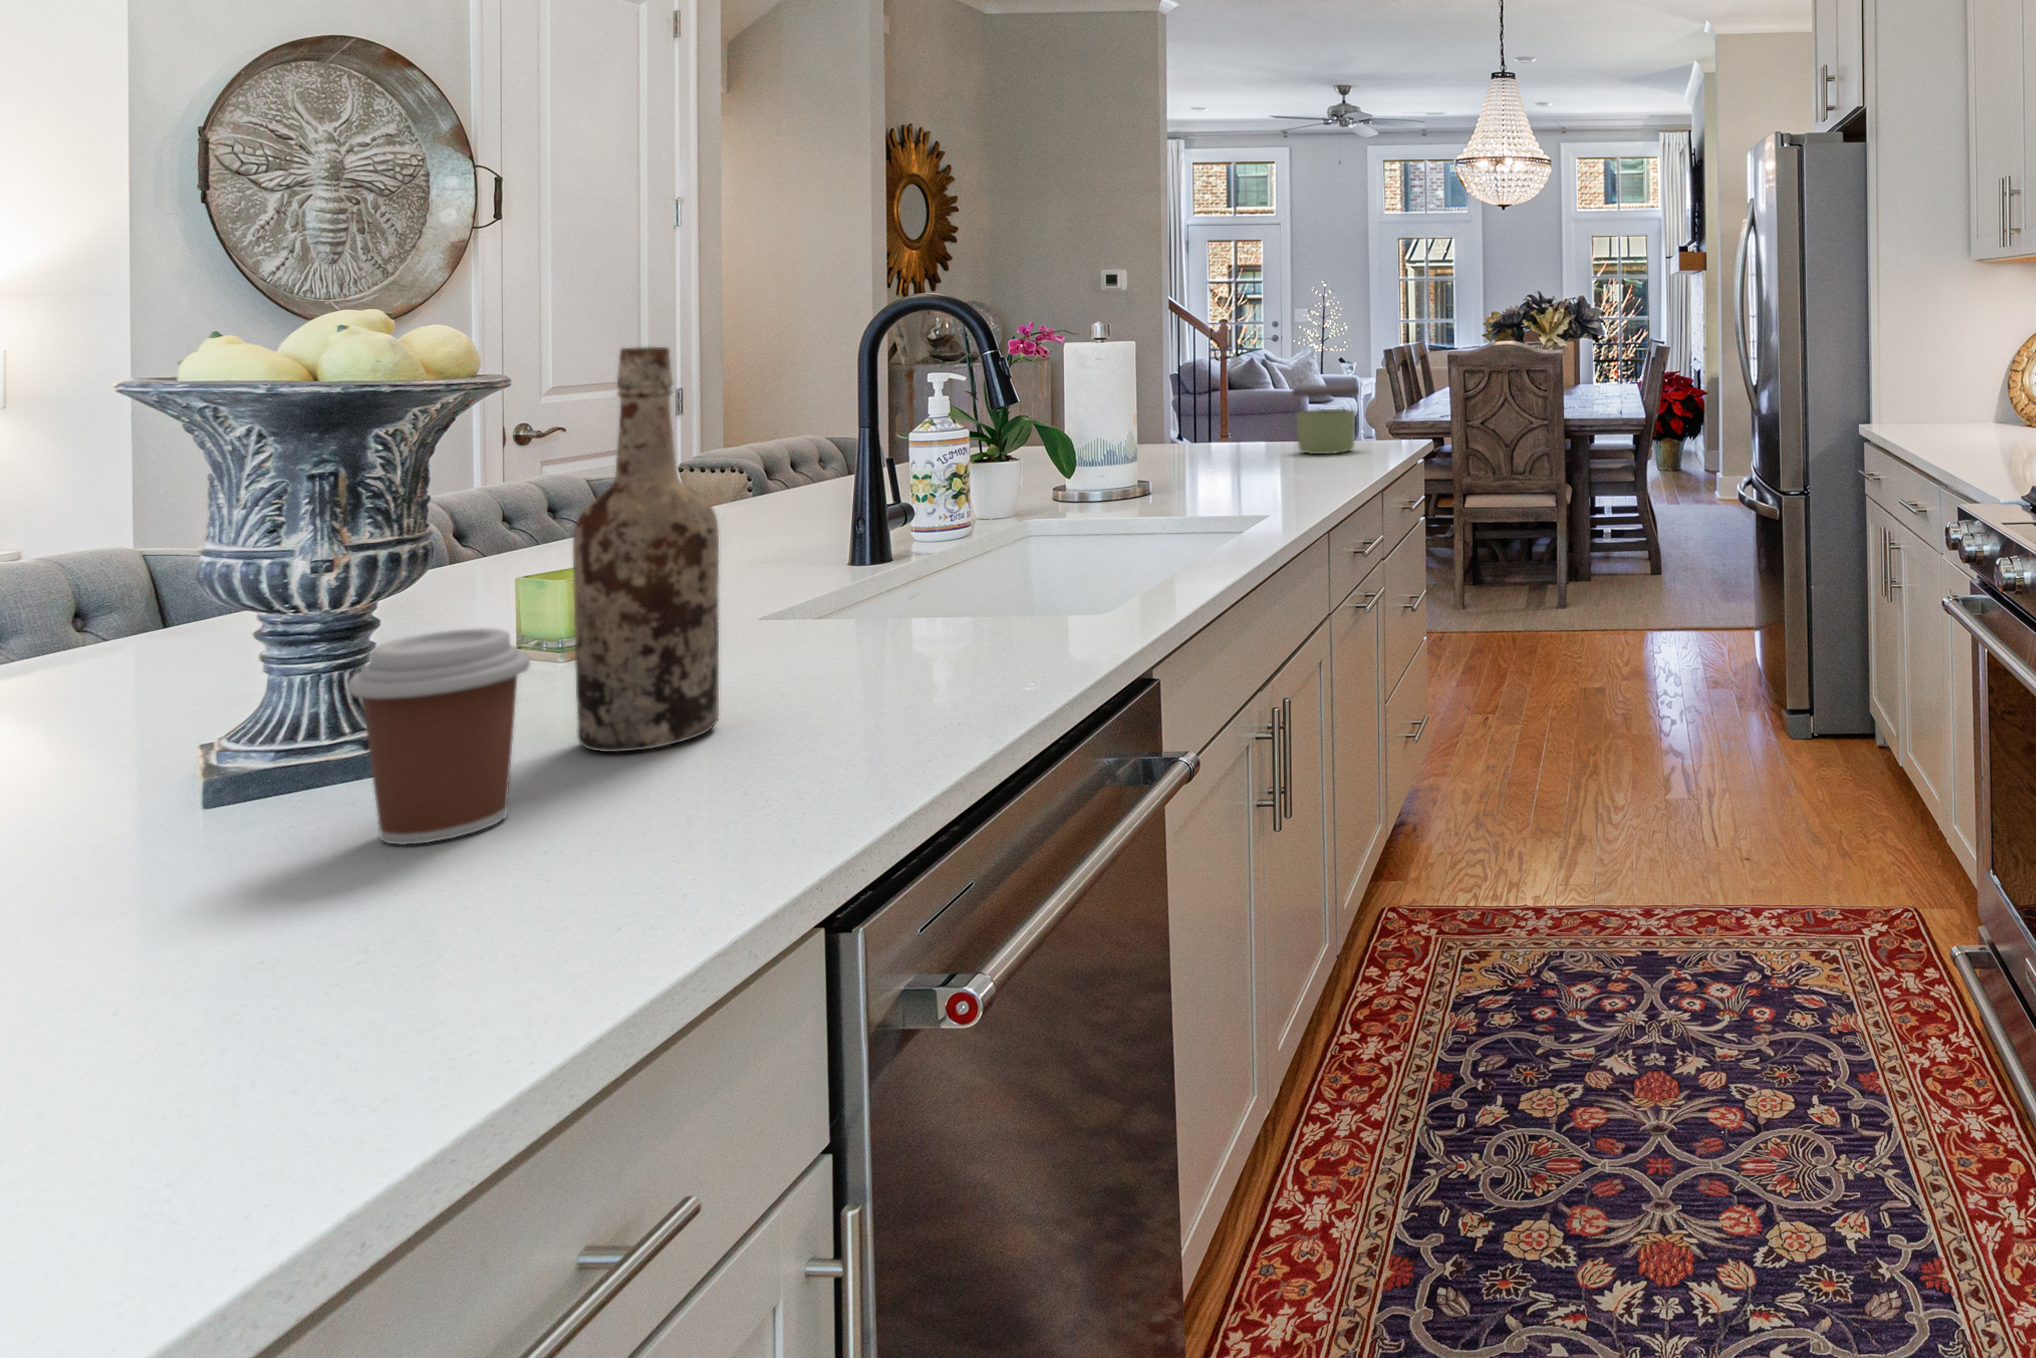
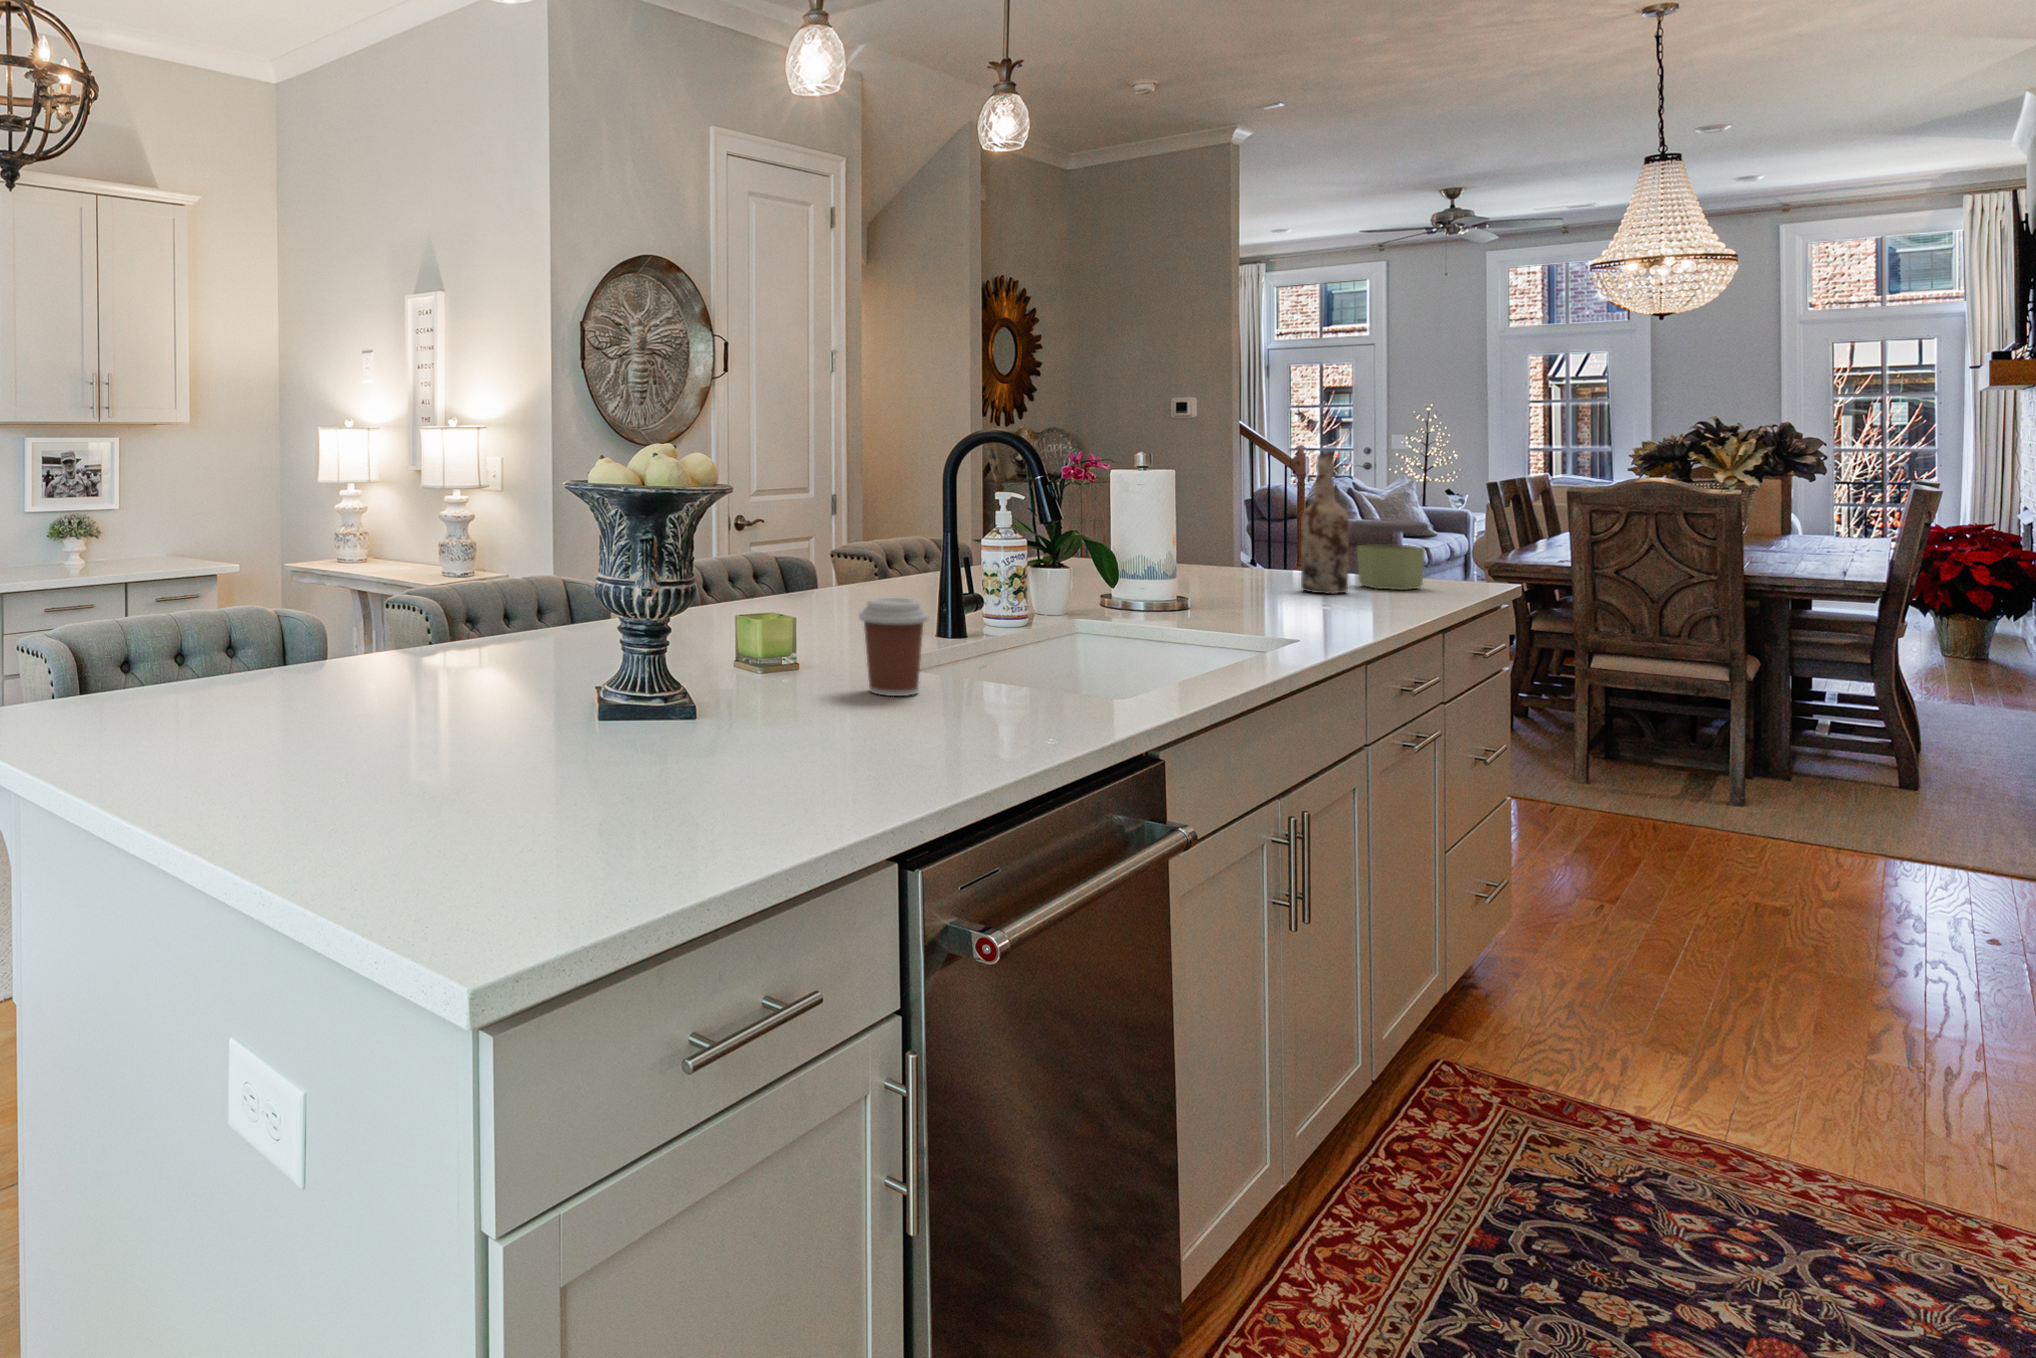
wine bottle: present [573,347,719,752] -> present [1301,454,1349,594]
coffee cup: present [348,628,530,844] -> present [859,597,928,696]

